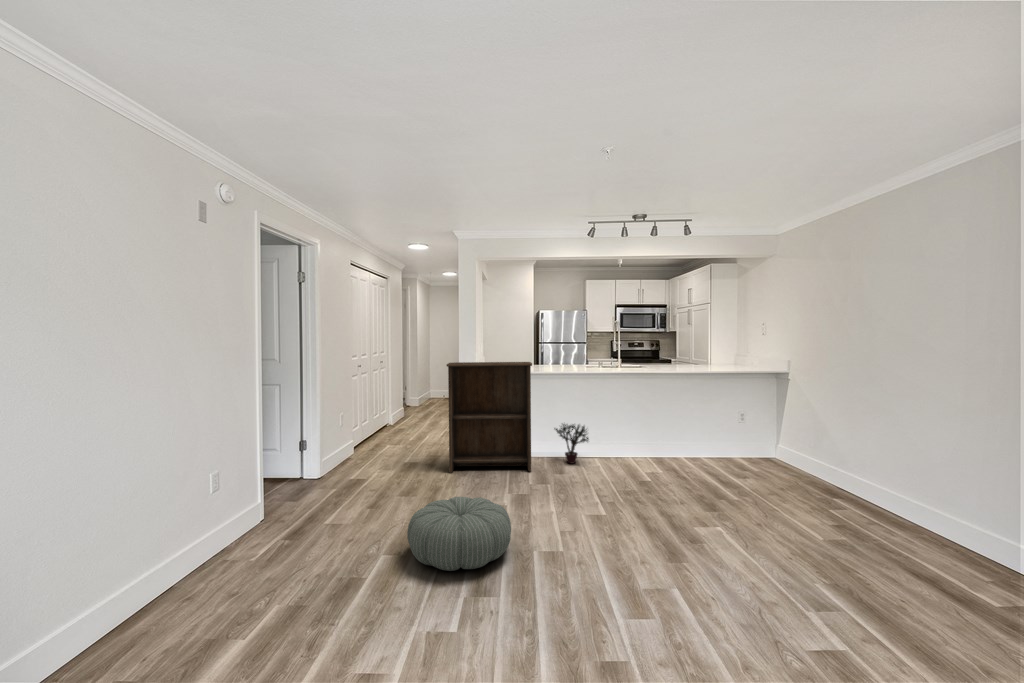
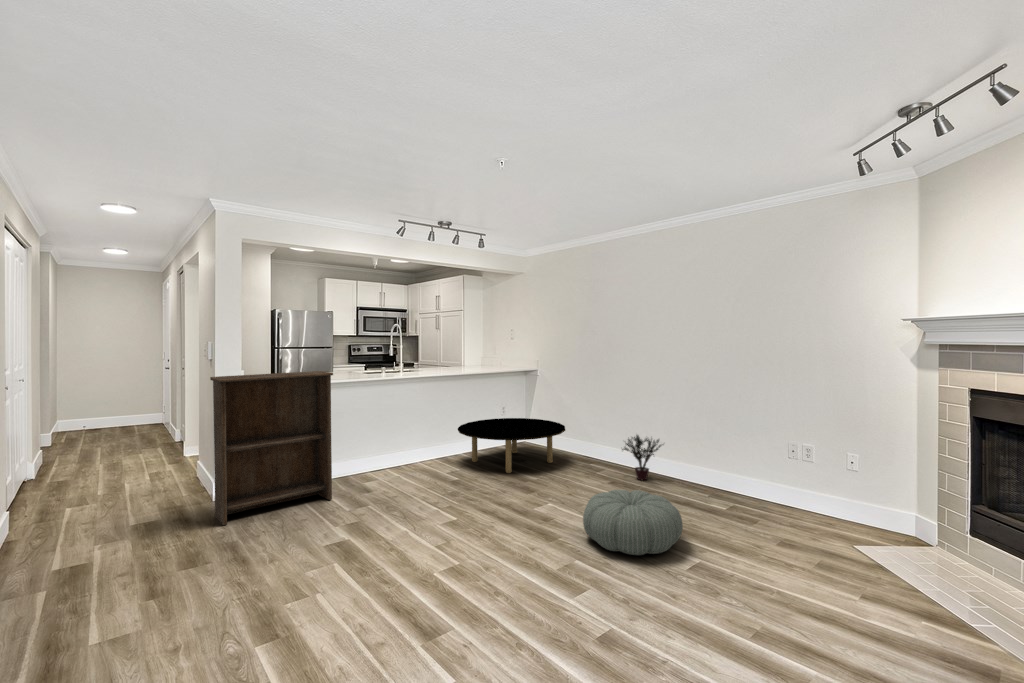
potted plant: present [554,424,589,464] -> present [622,435,661,480]
coffee table: none [669,424,806,485] -> present [458,418,565,473]
pouf: present [407,497,511,571] -> present [583,490,683,555]

